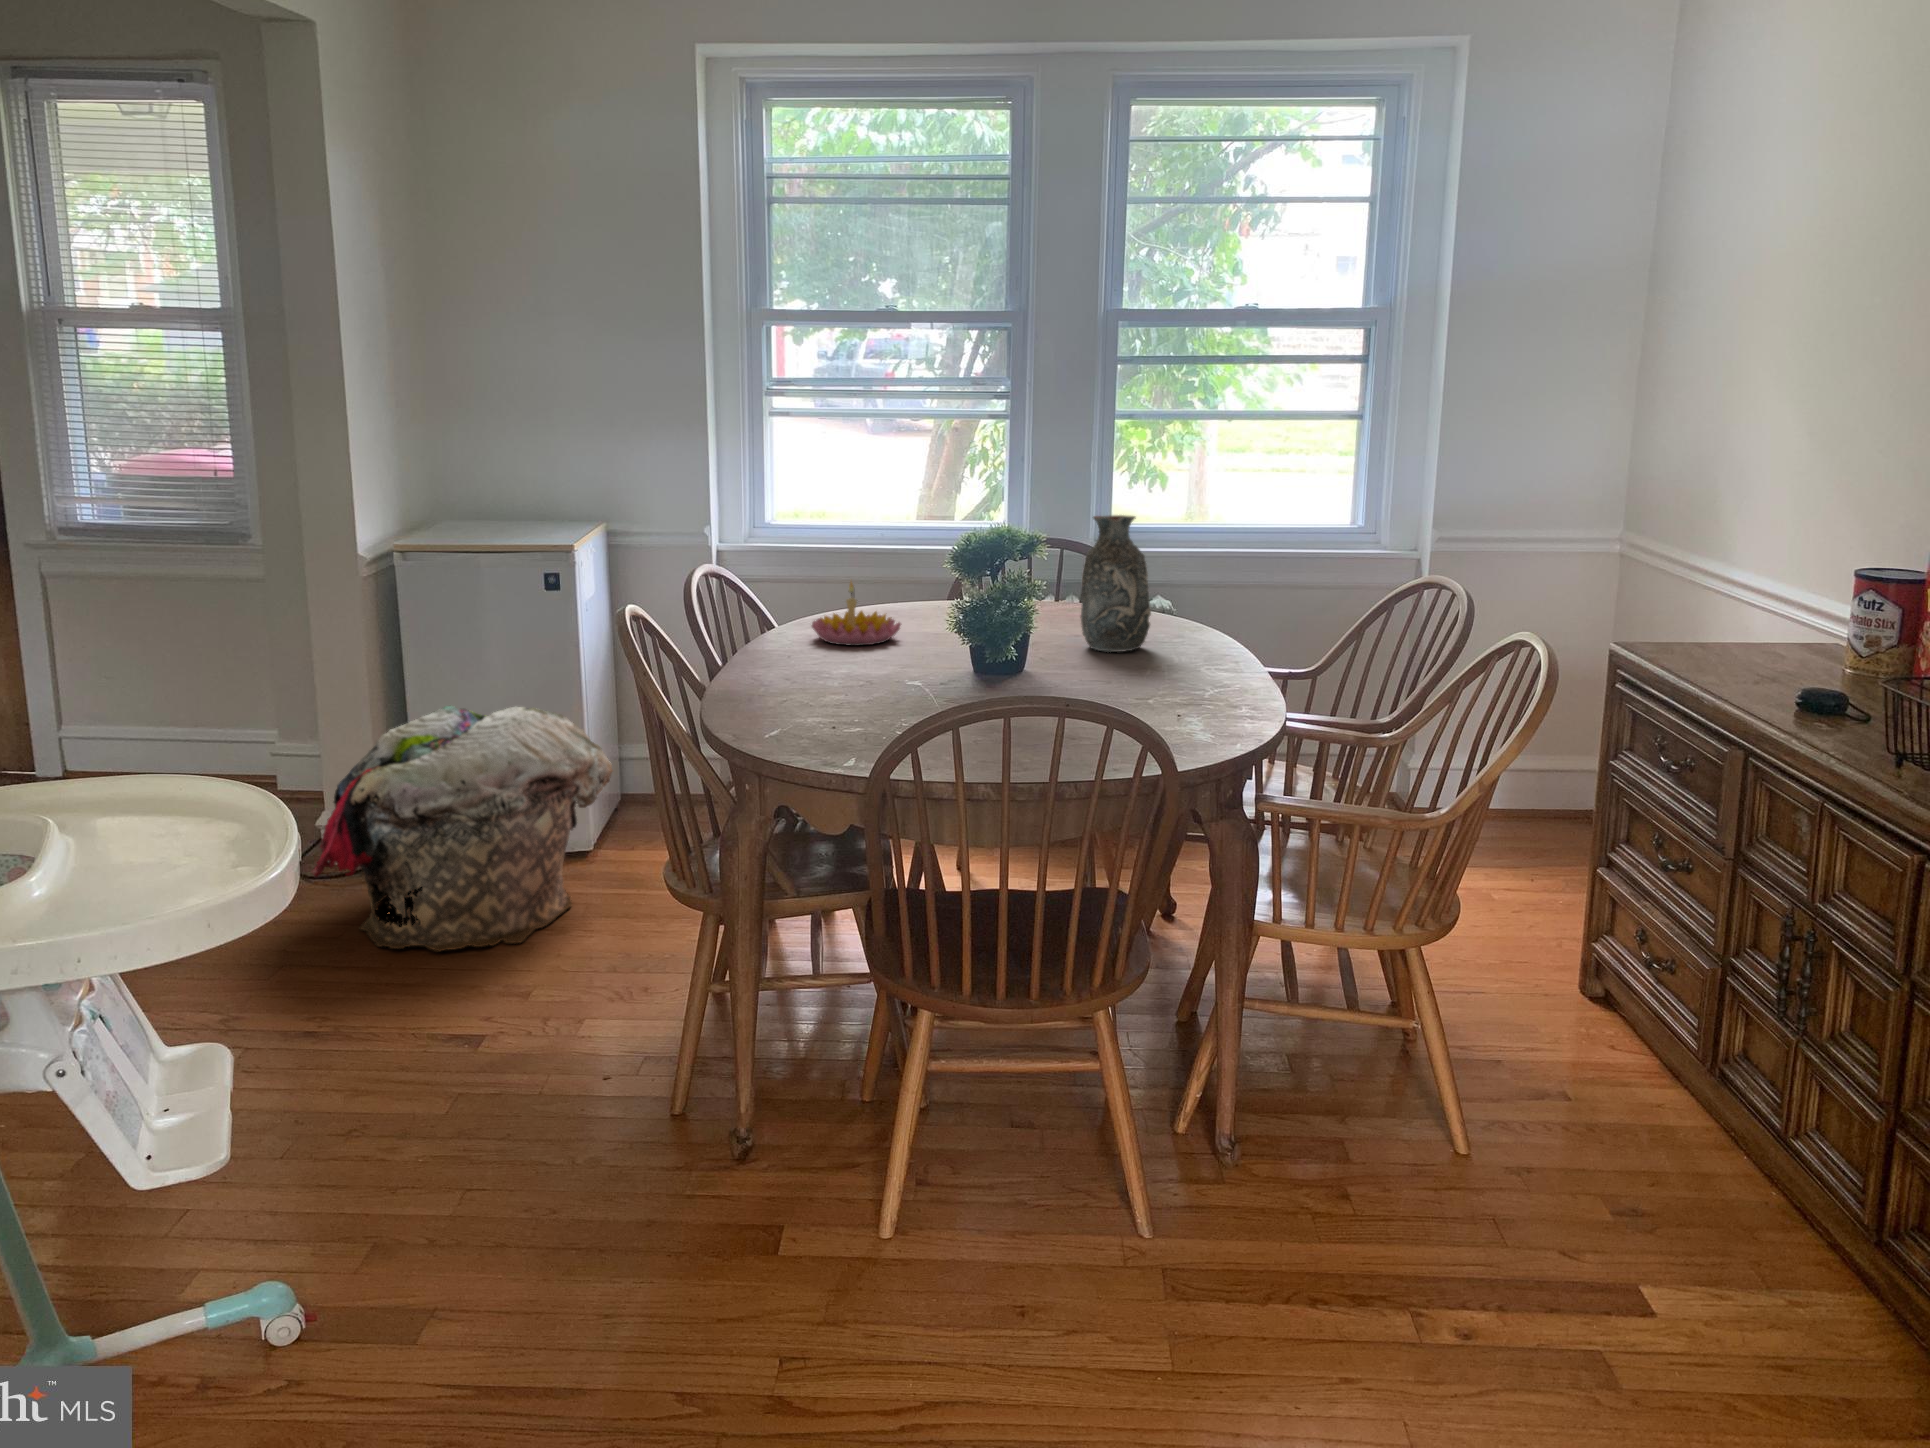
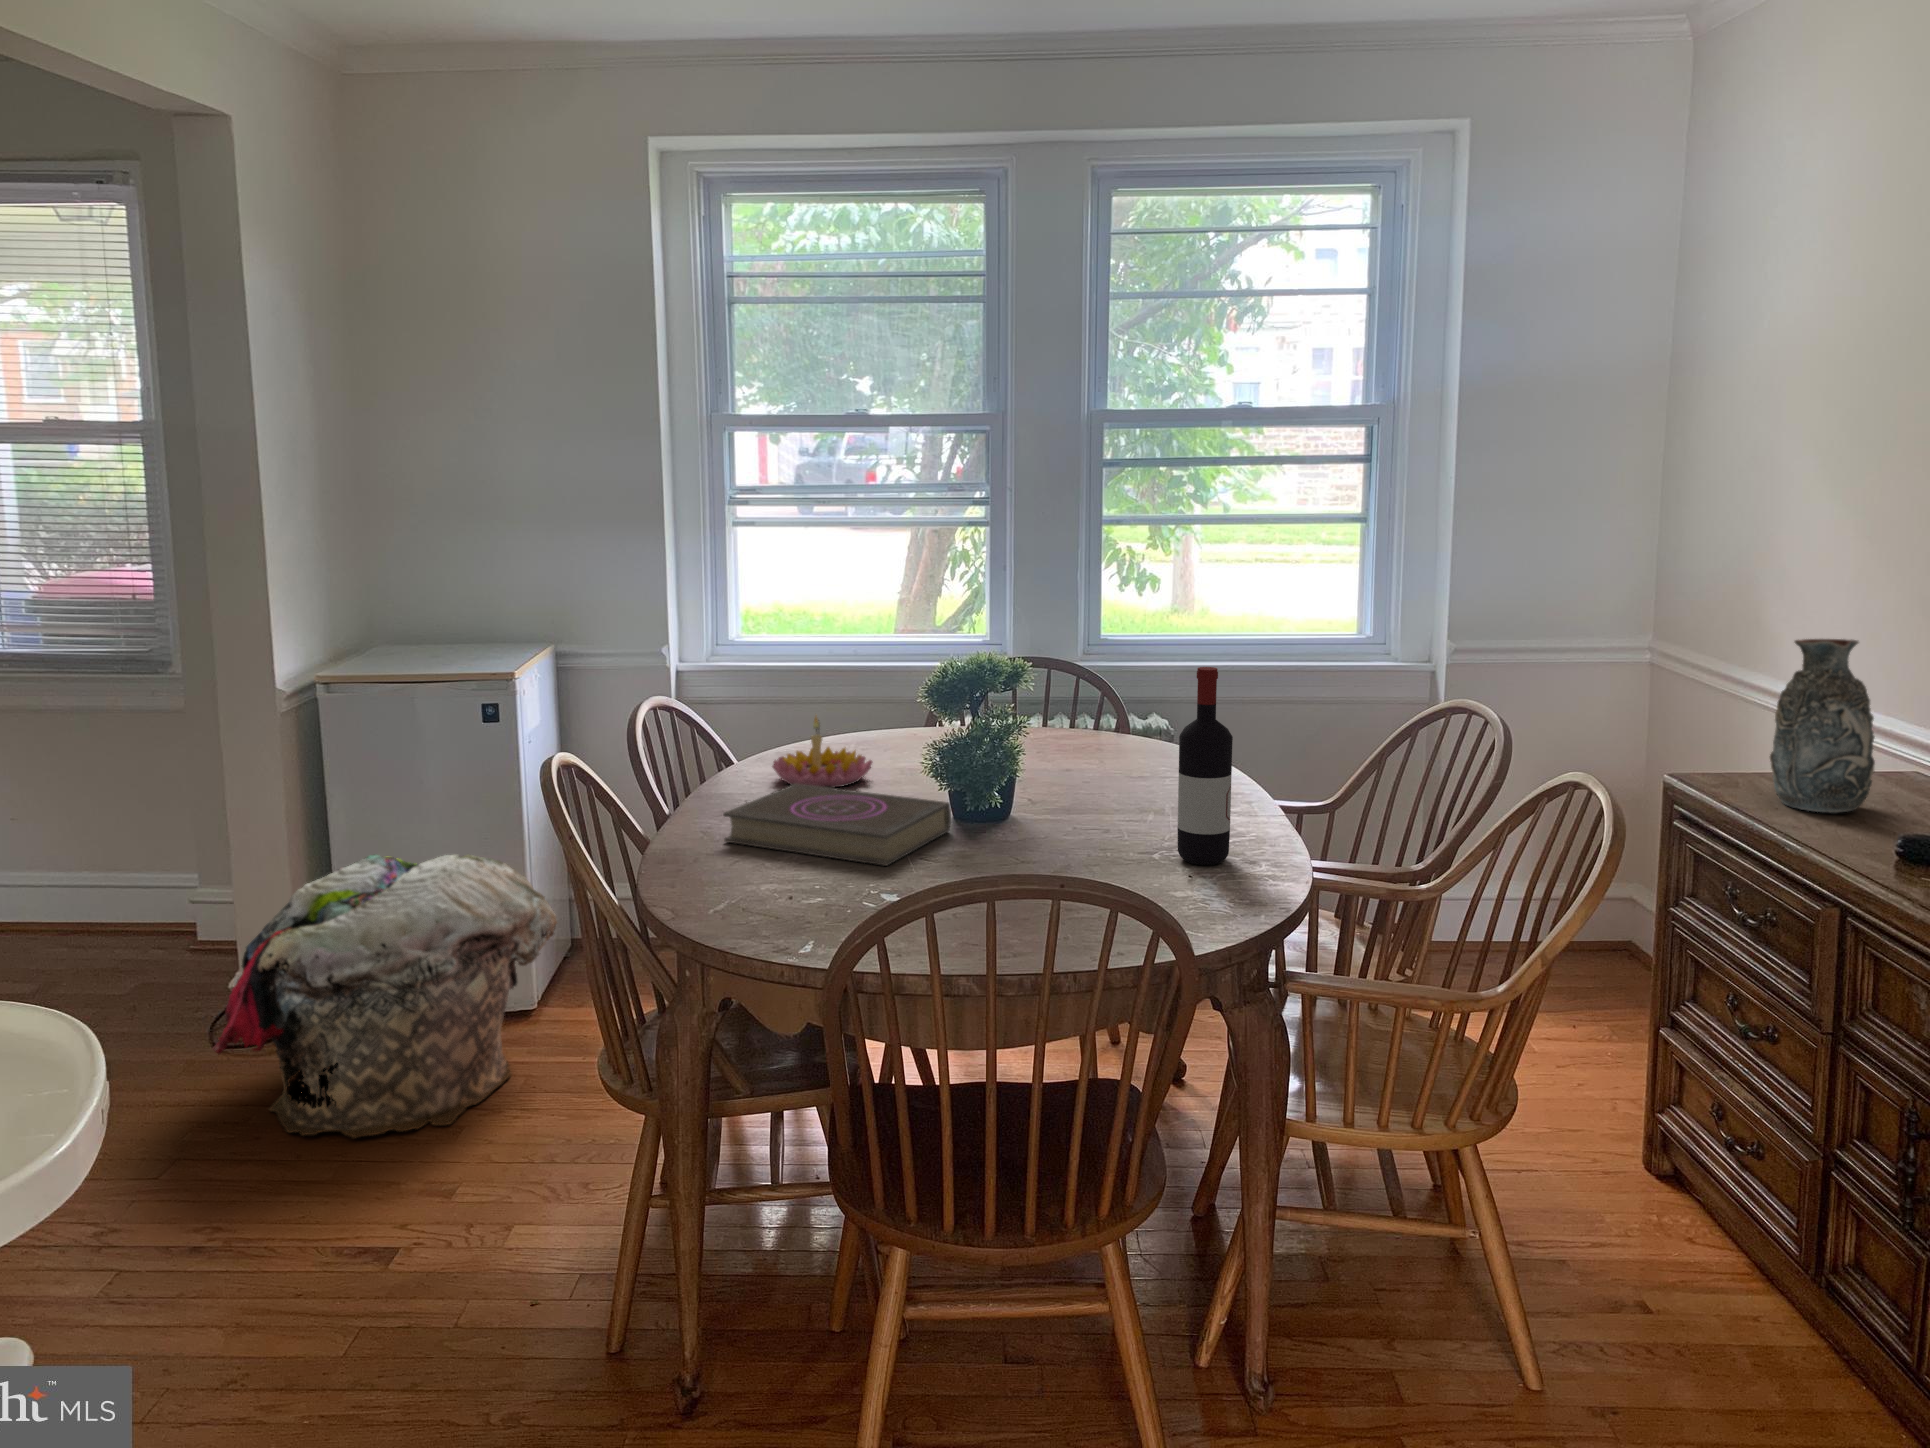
decorative vase: present [1080,515,1151,652] -> present [1770,639,1875,813]
wine bottle: none [1170,533,1221,707] -> present [1178,667,1233,865]
book: none [772,638,972,704] -> present [723,784,951,866]

